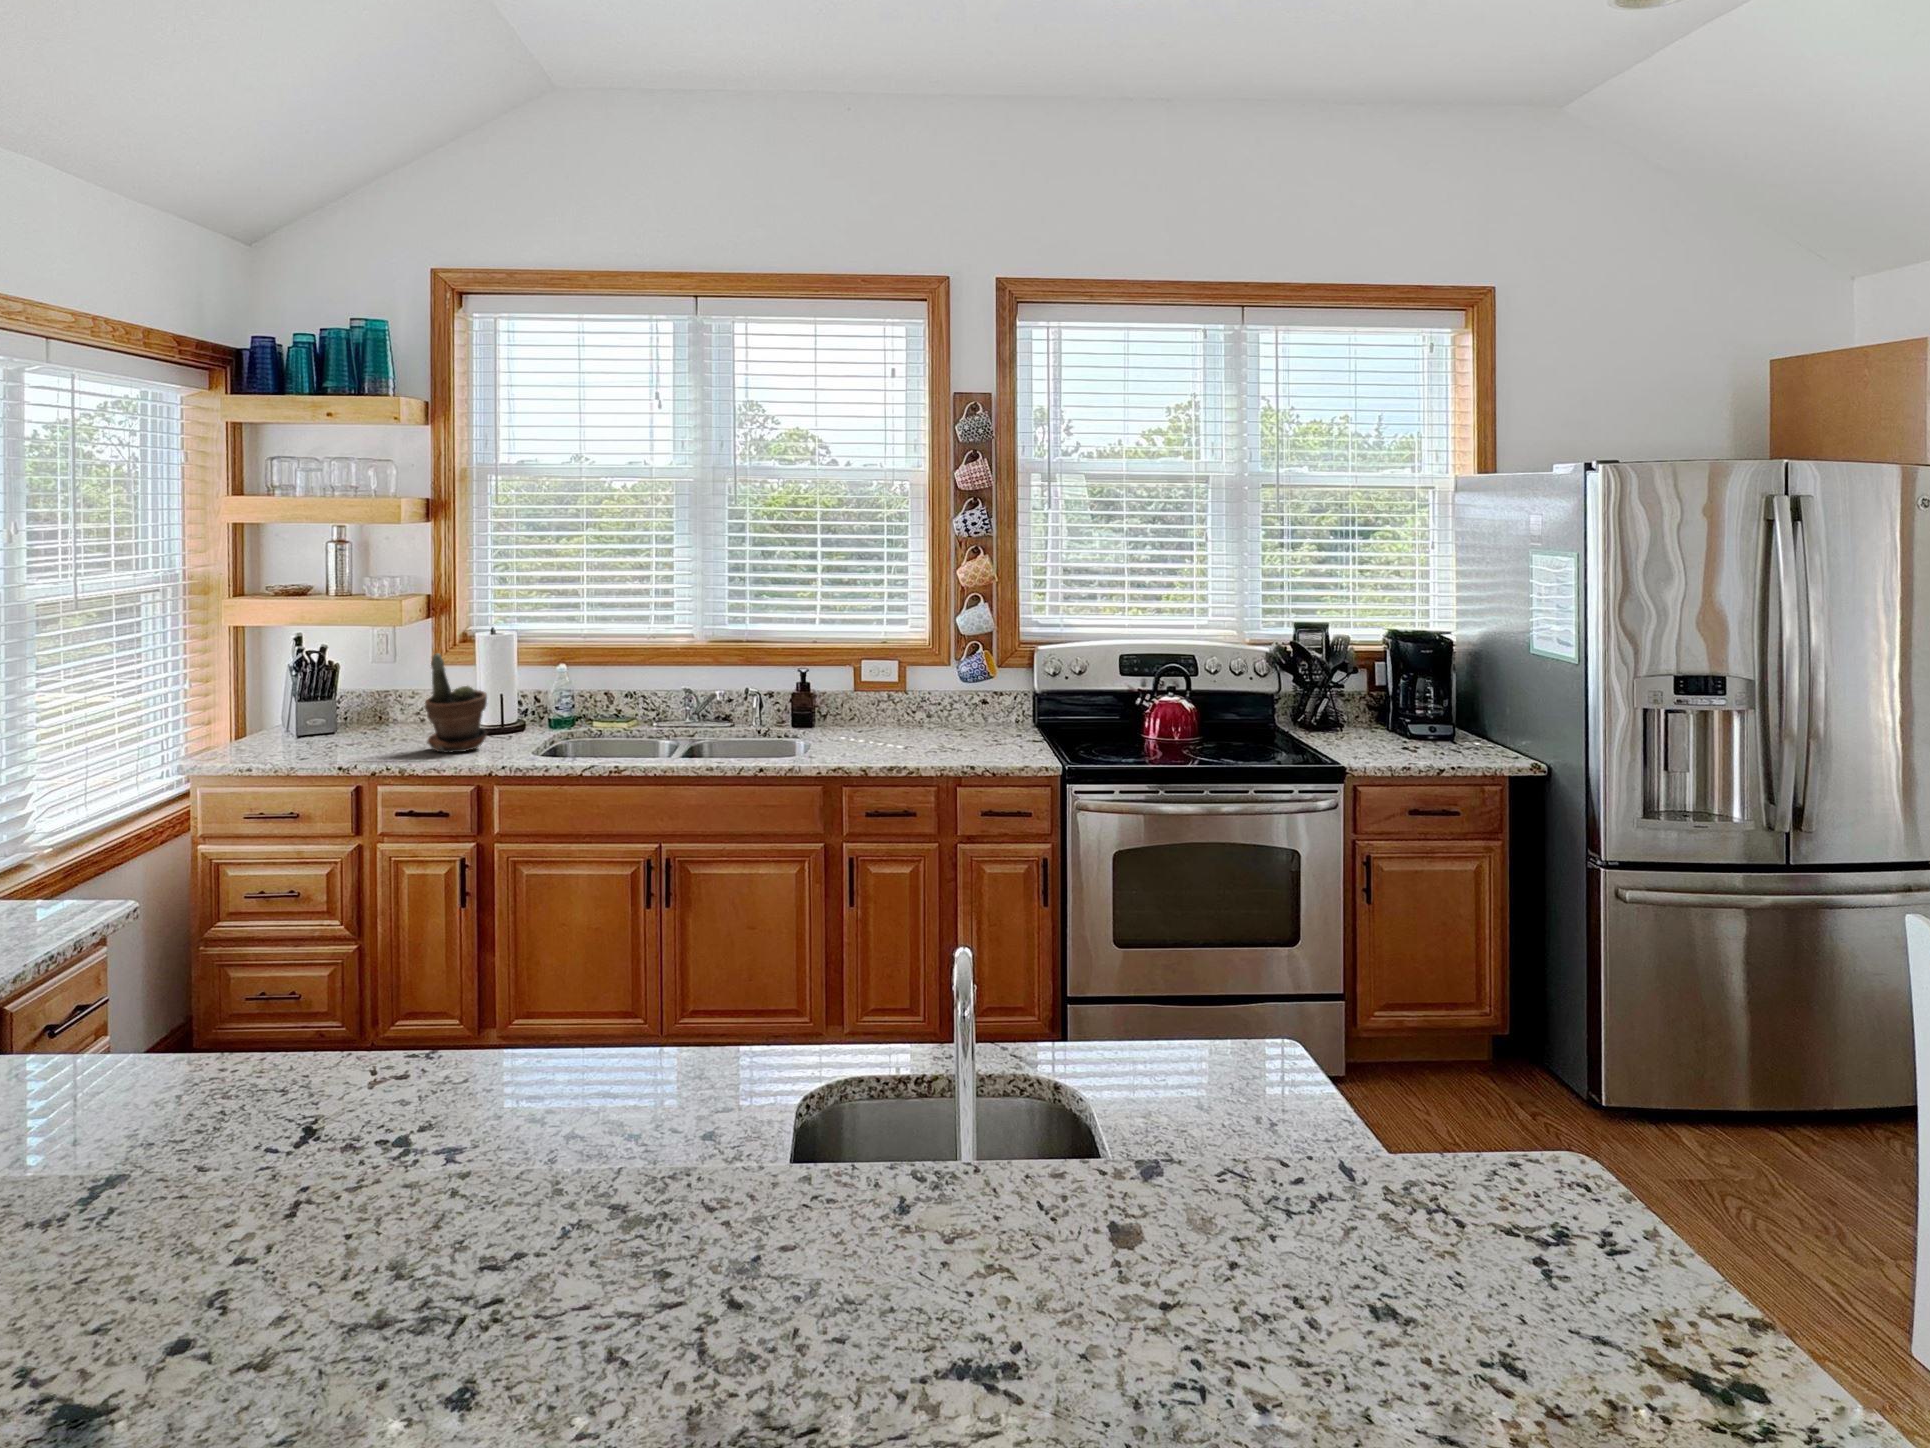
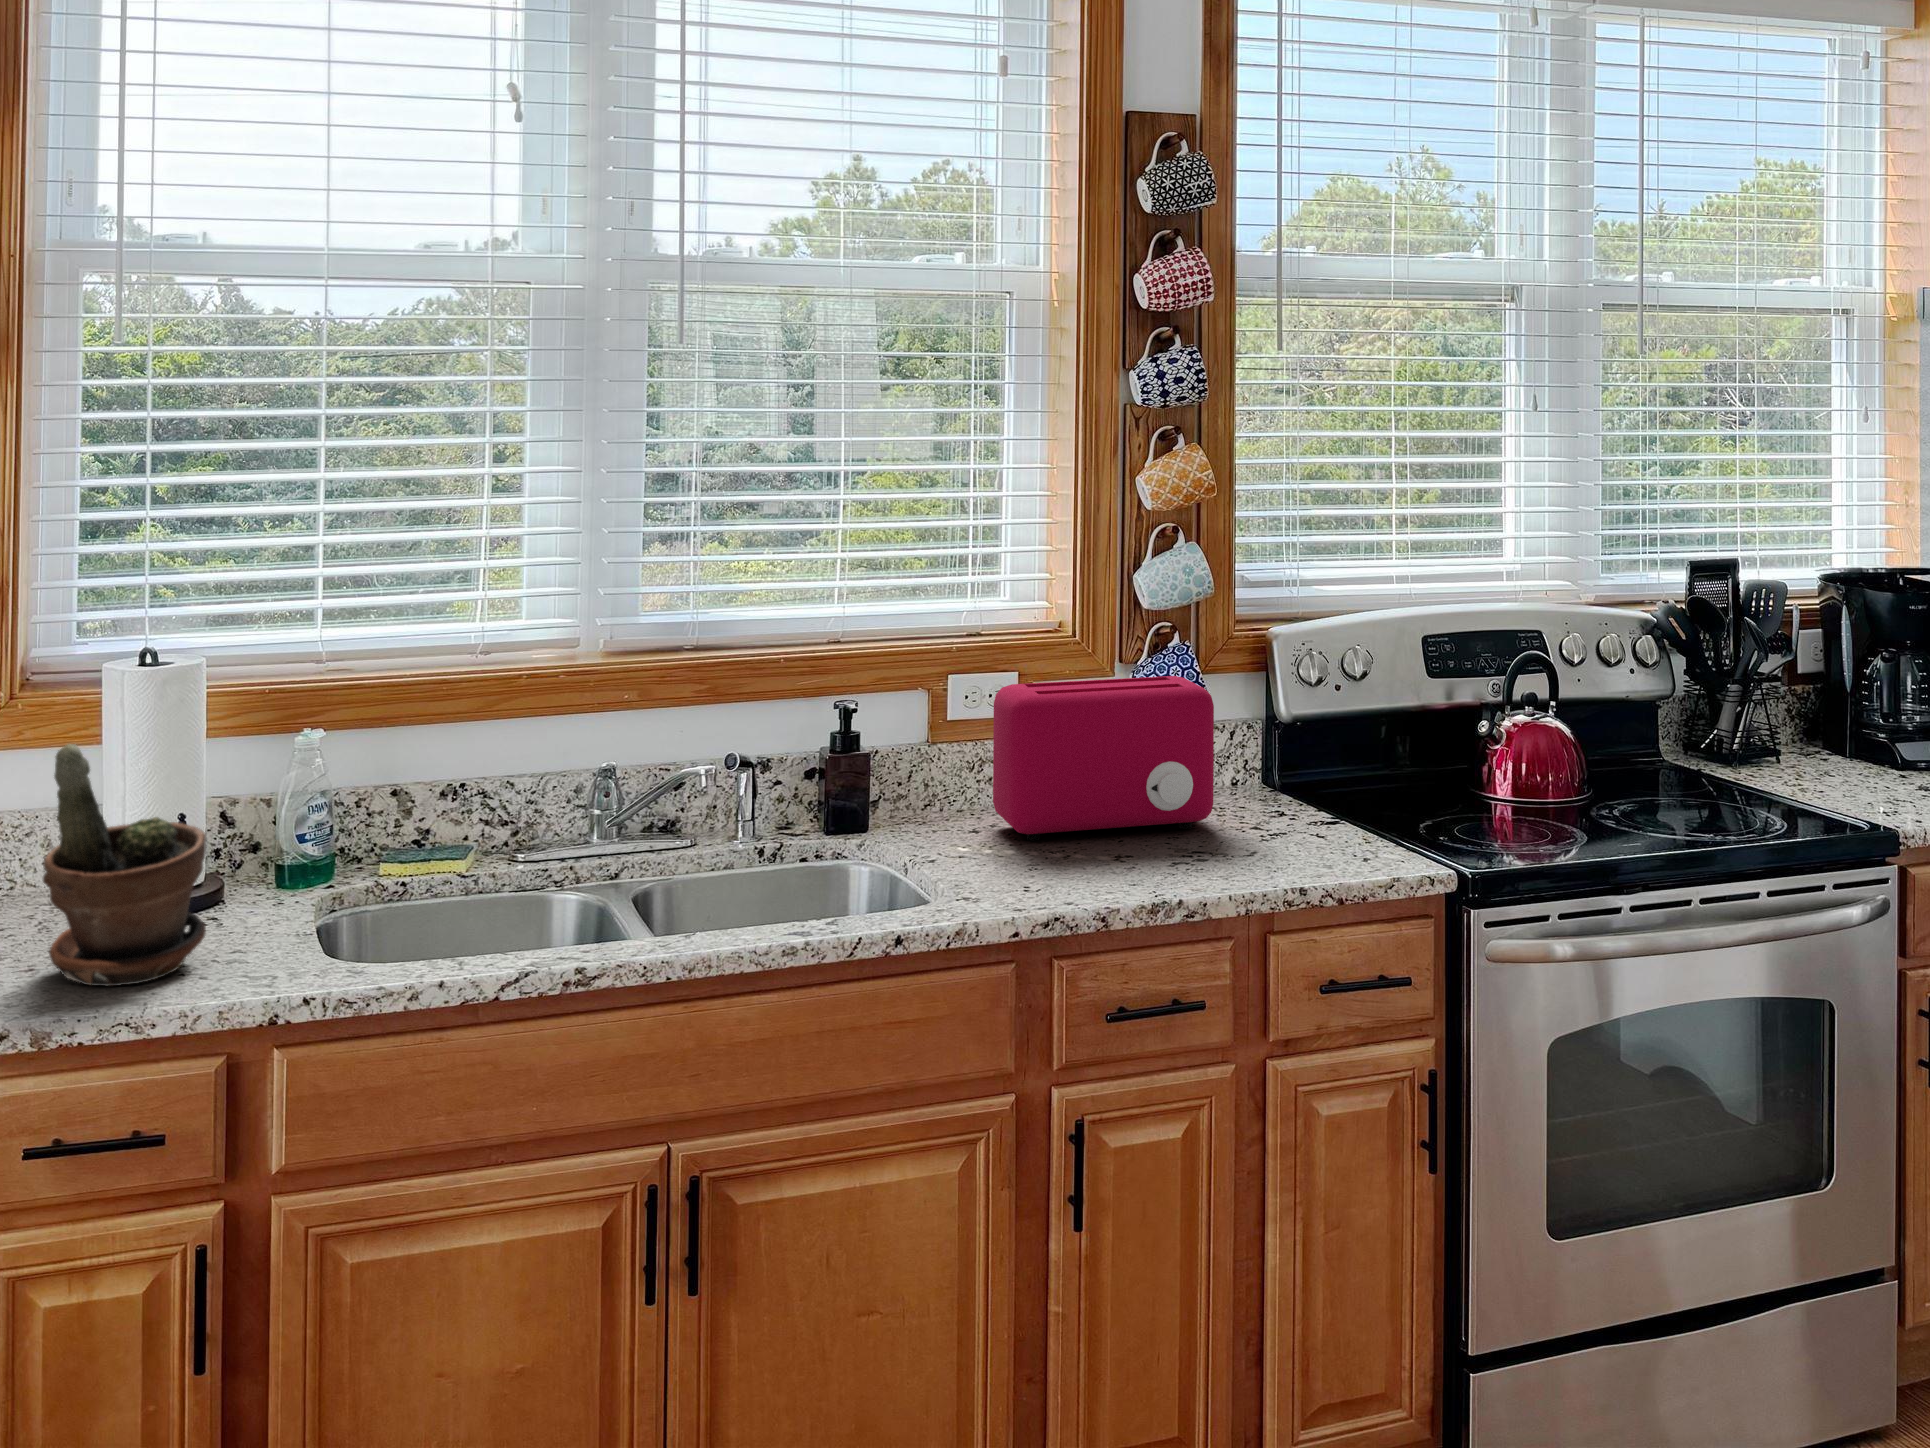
toaster: none [869,661,978,739] -> present [993,676,1214,840]

